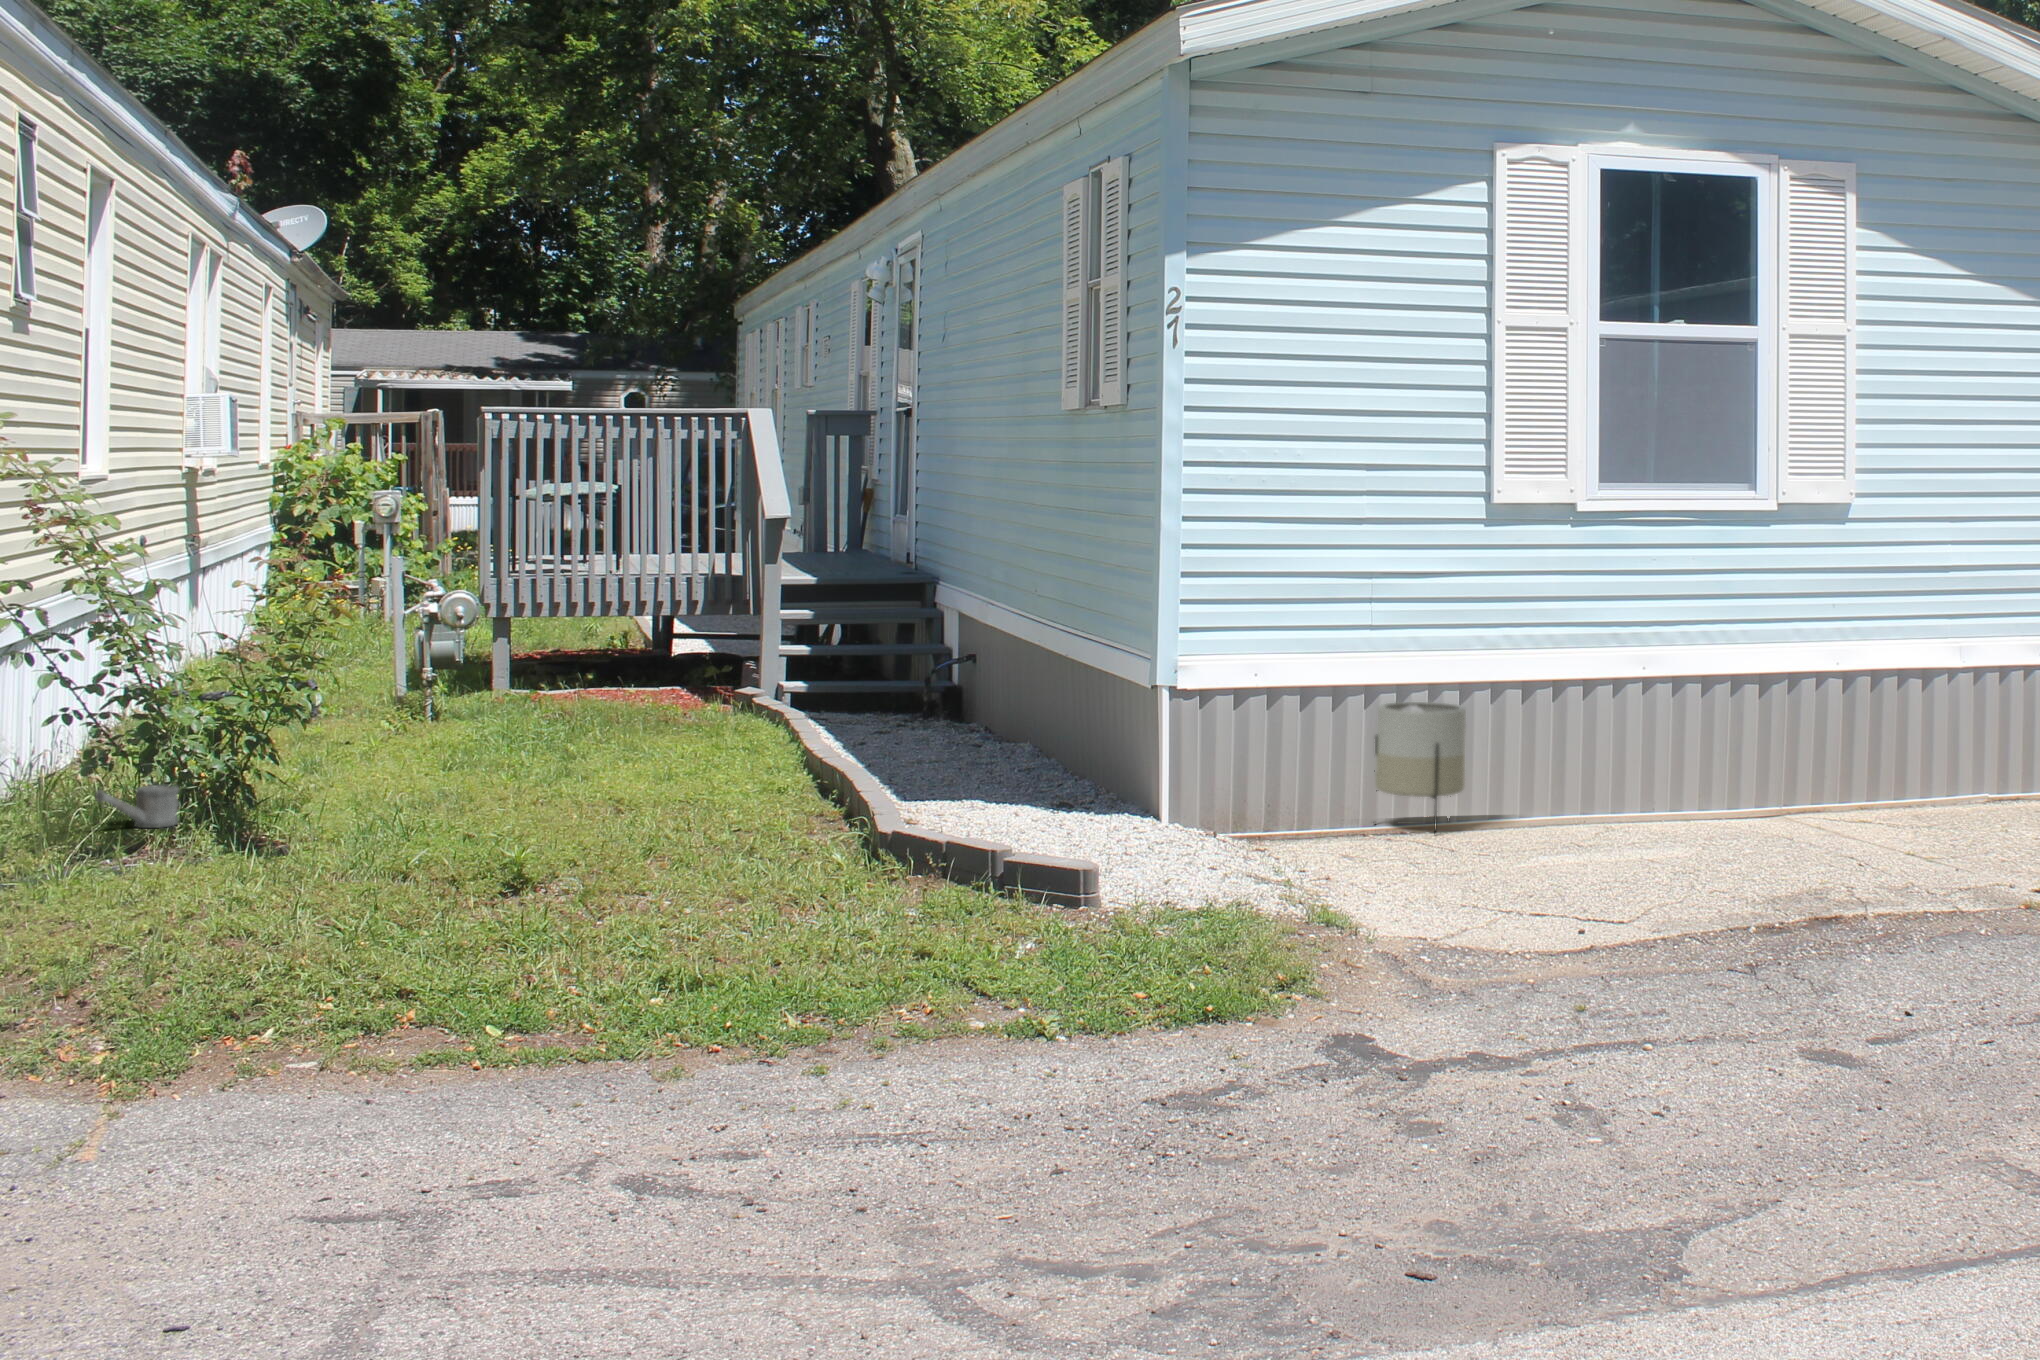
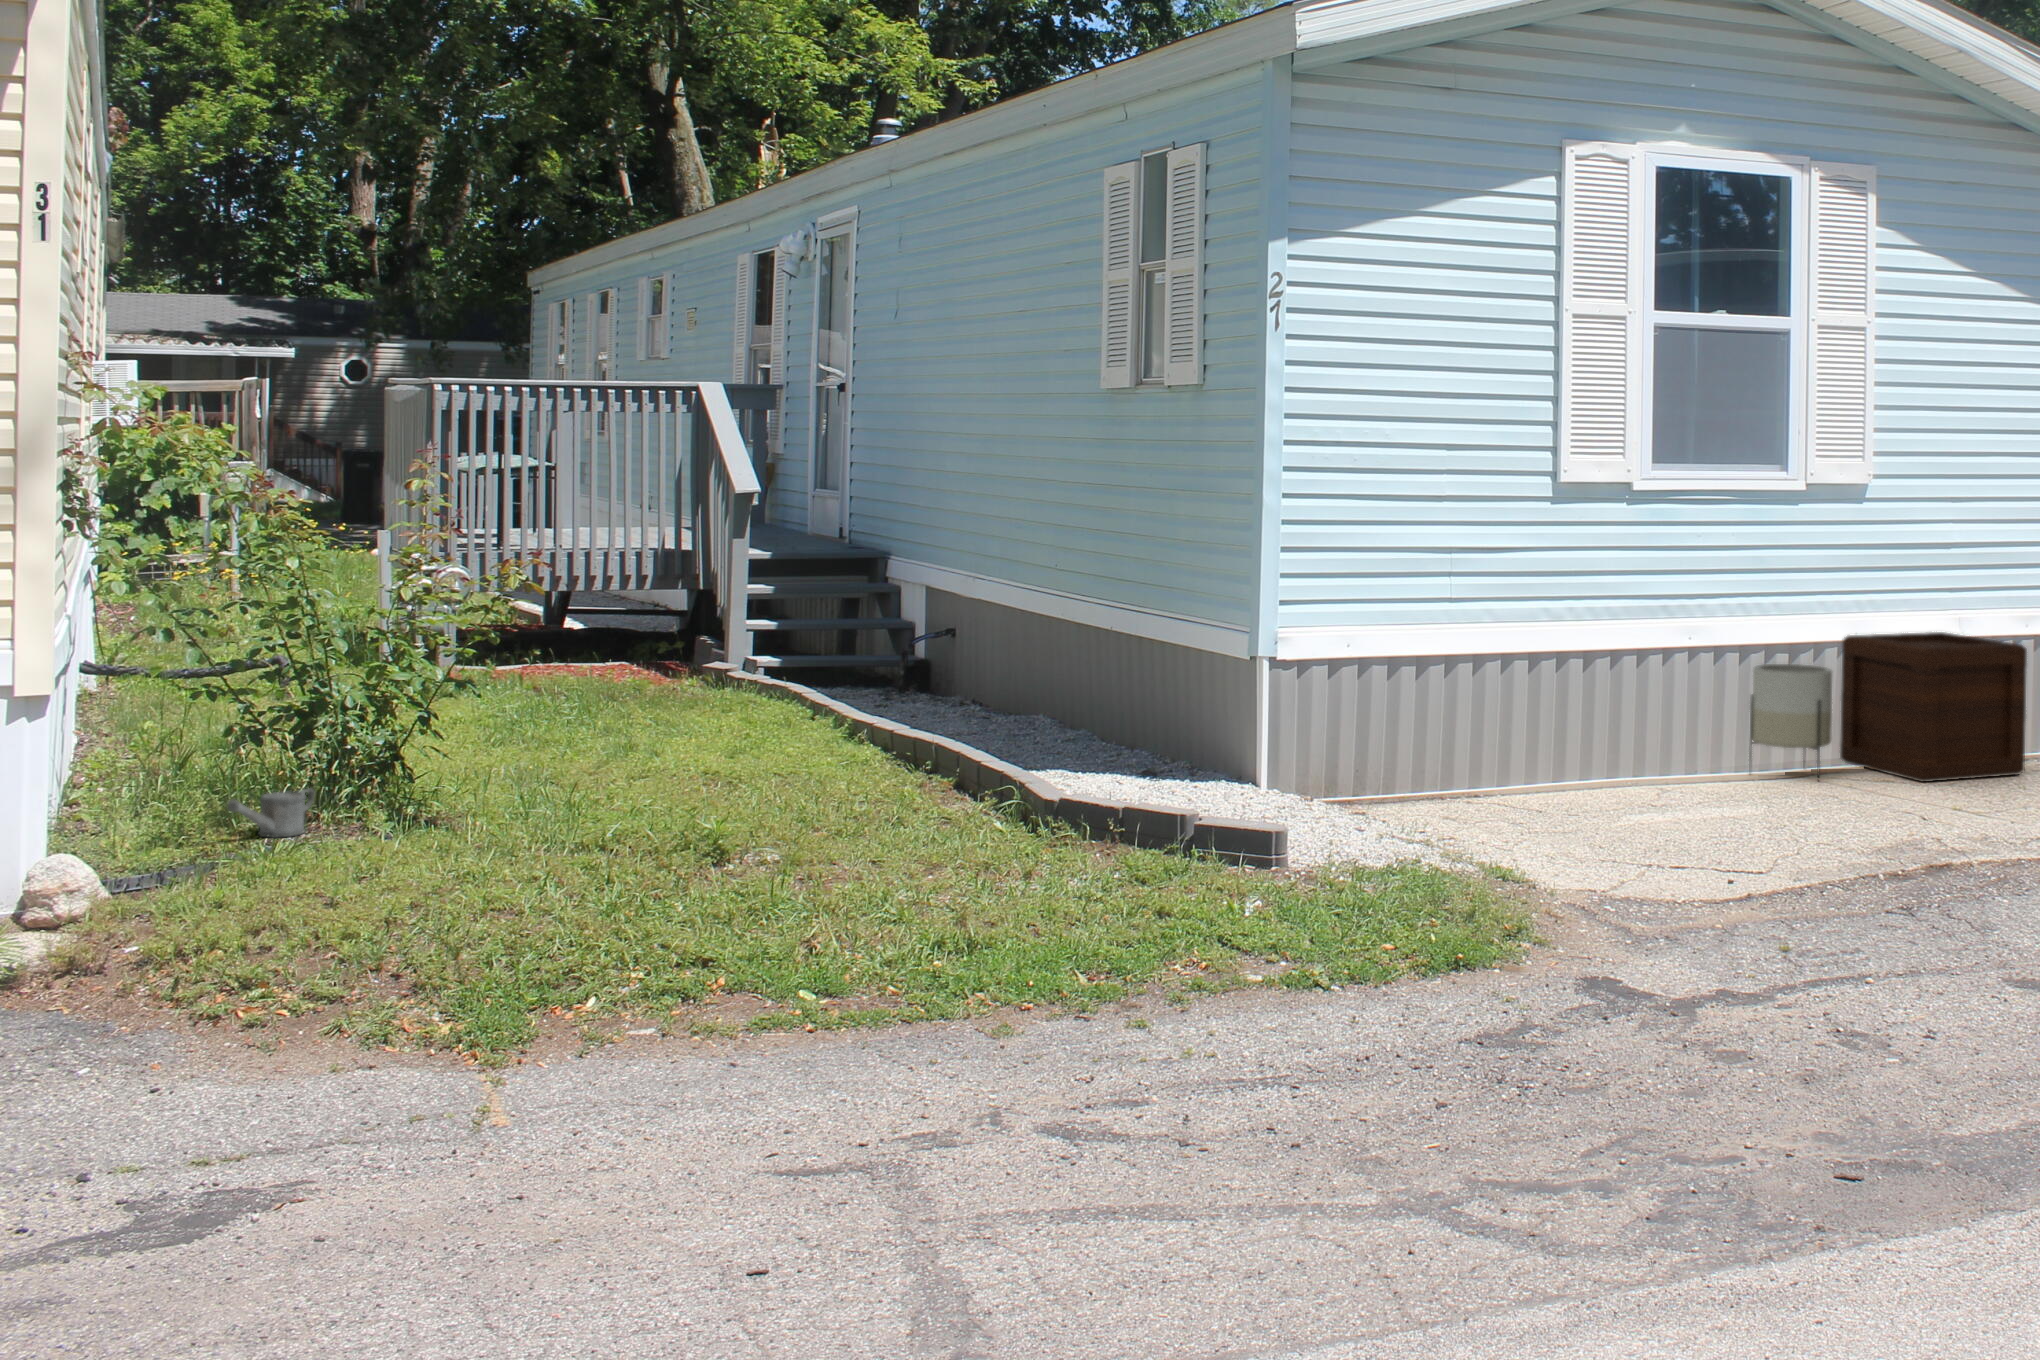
wooden crate: none [1816,666,2009,825] -> present [1840,632,2027,782]
planter: present [1374,702,1466,824] -> present [1749,664,1832,772]

